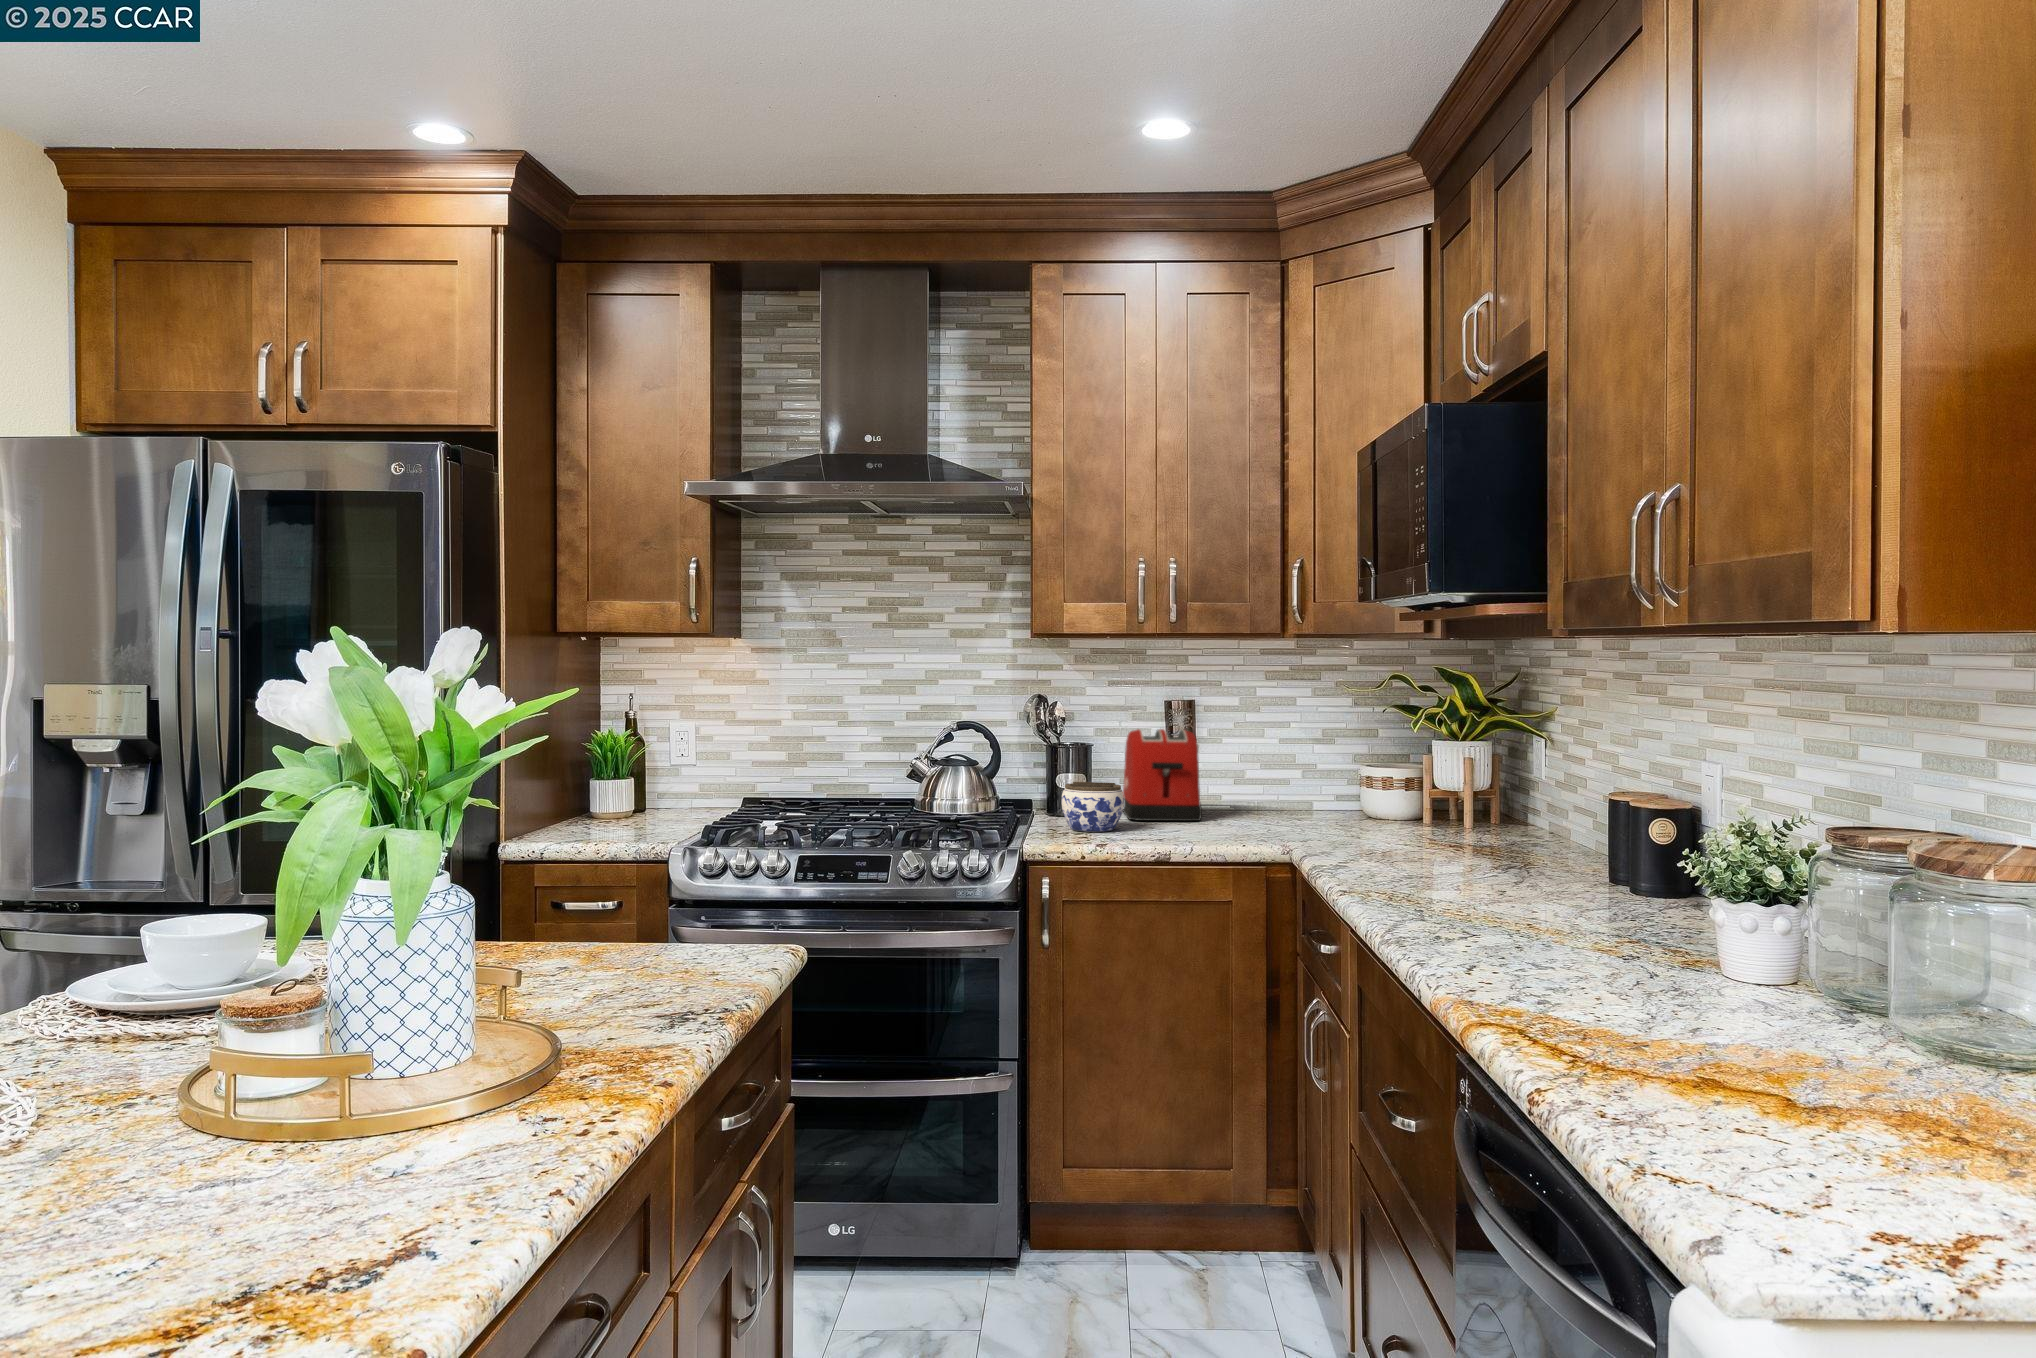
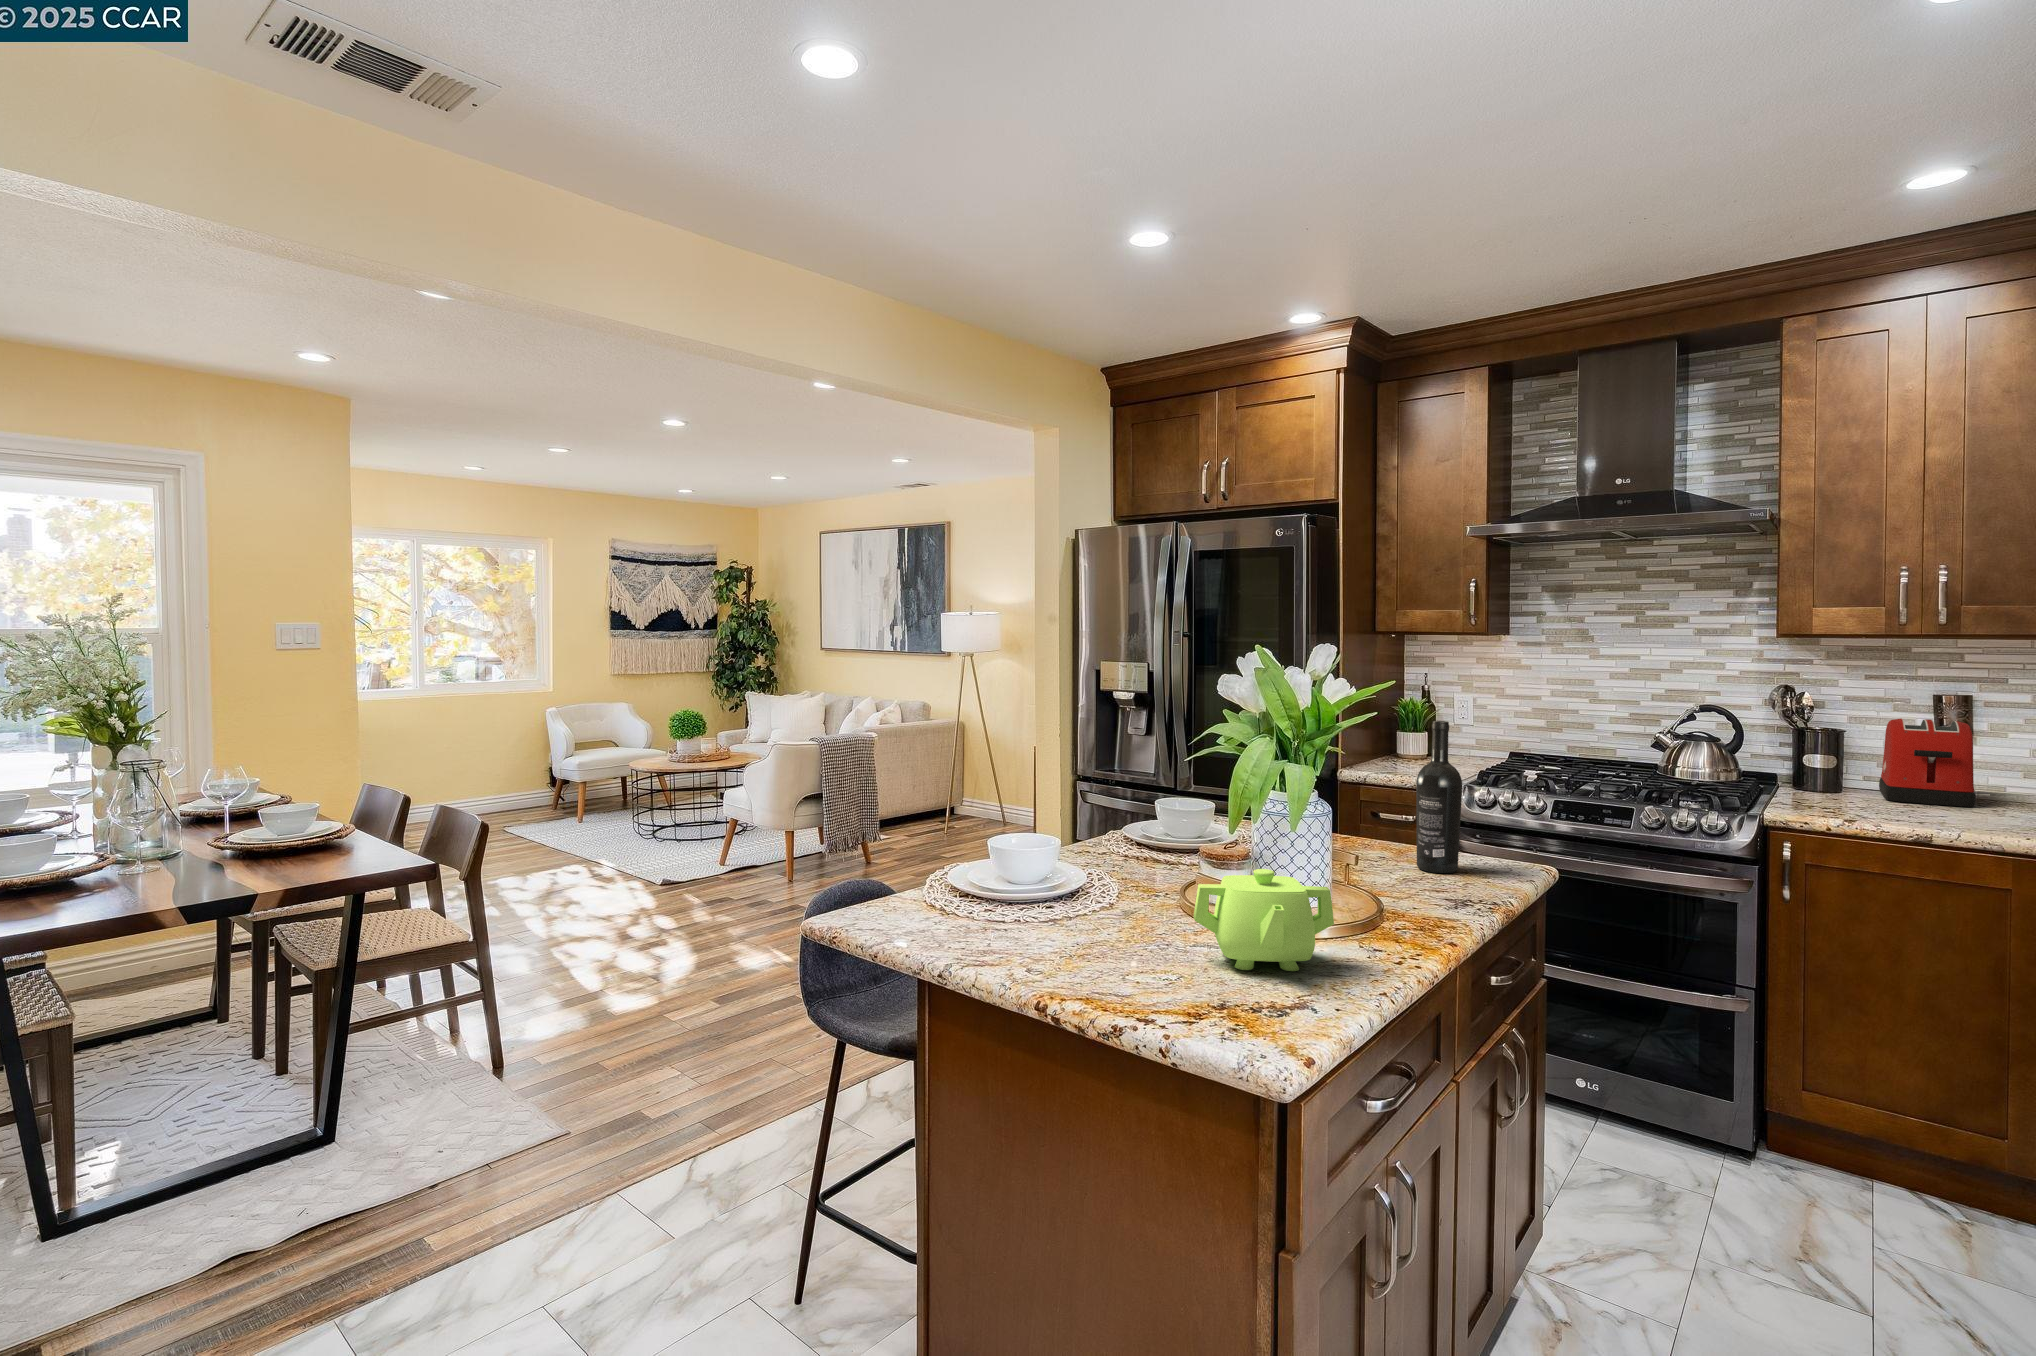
wine bottle: none [616,741,682,972] -> present [1416,721,1462,873]
jar: present [1062,782,1124,832] -> none [1807,763,1878,808]
teapot: none [180,1012,469,1215] -> present [1194,869,1334,971]

